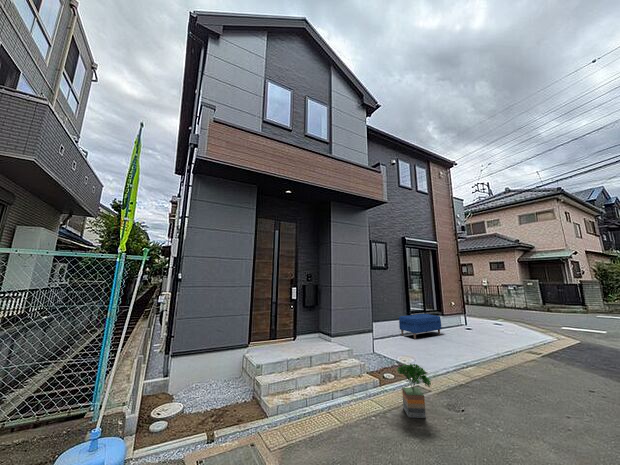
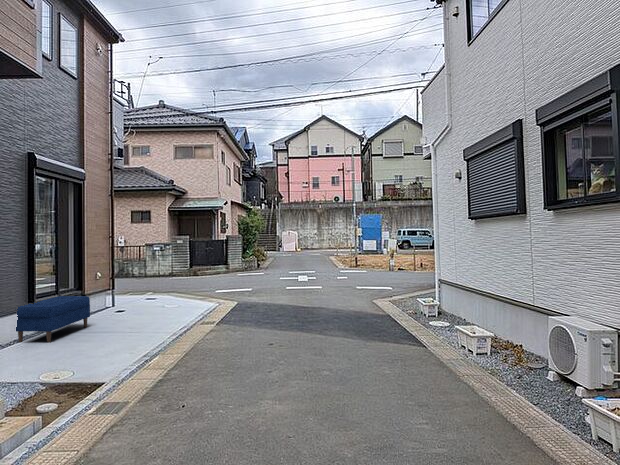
potted tree: present [397,364,431,418] -> none [97,364,157,446]

